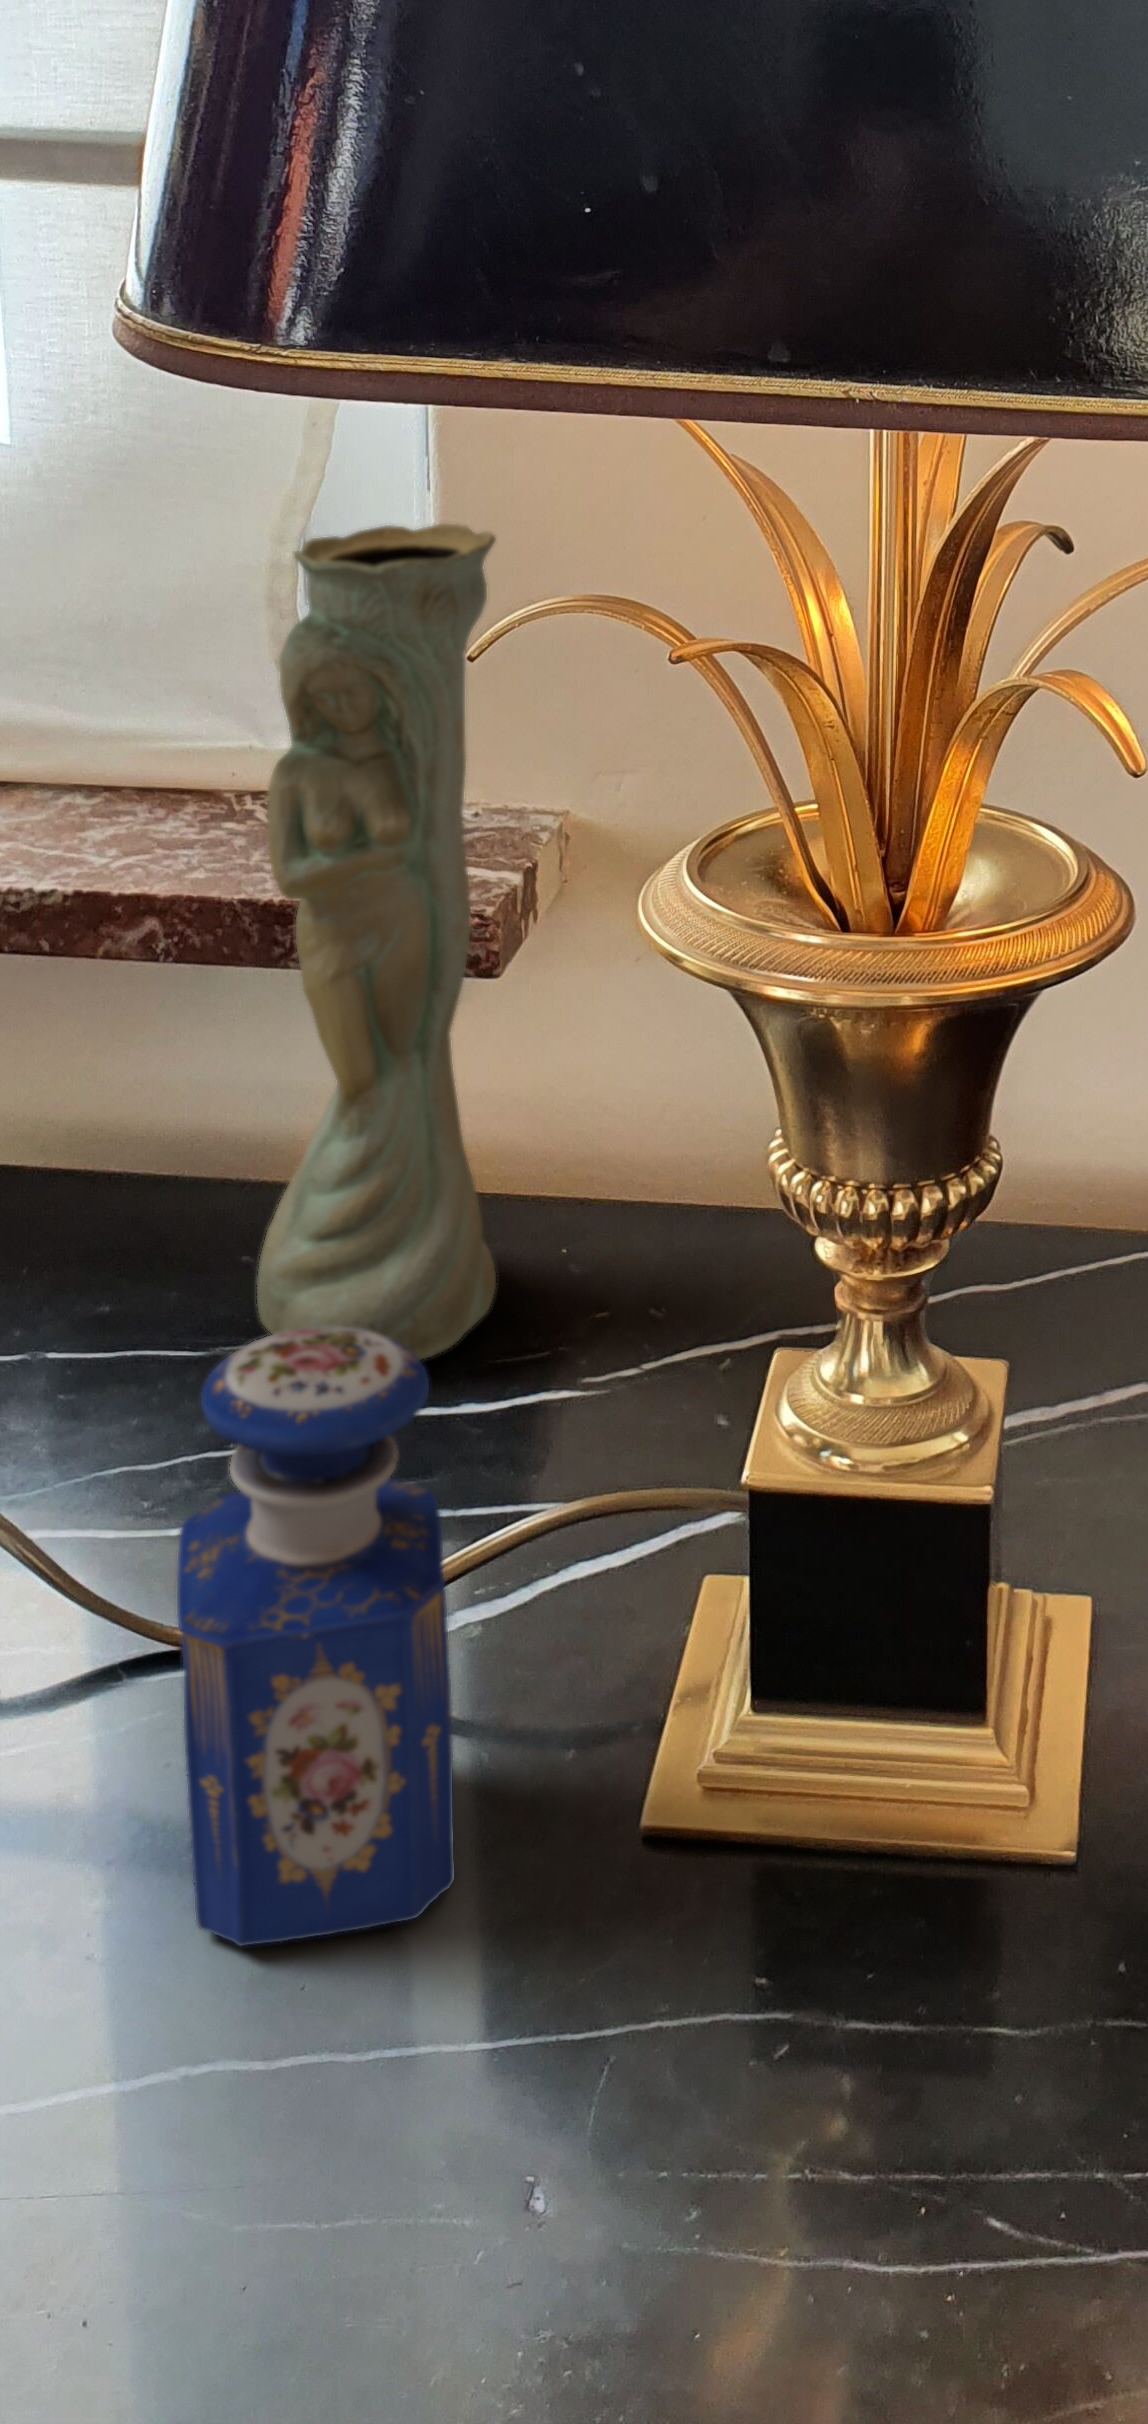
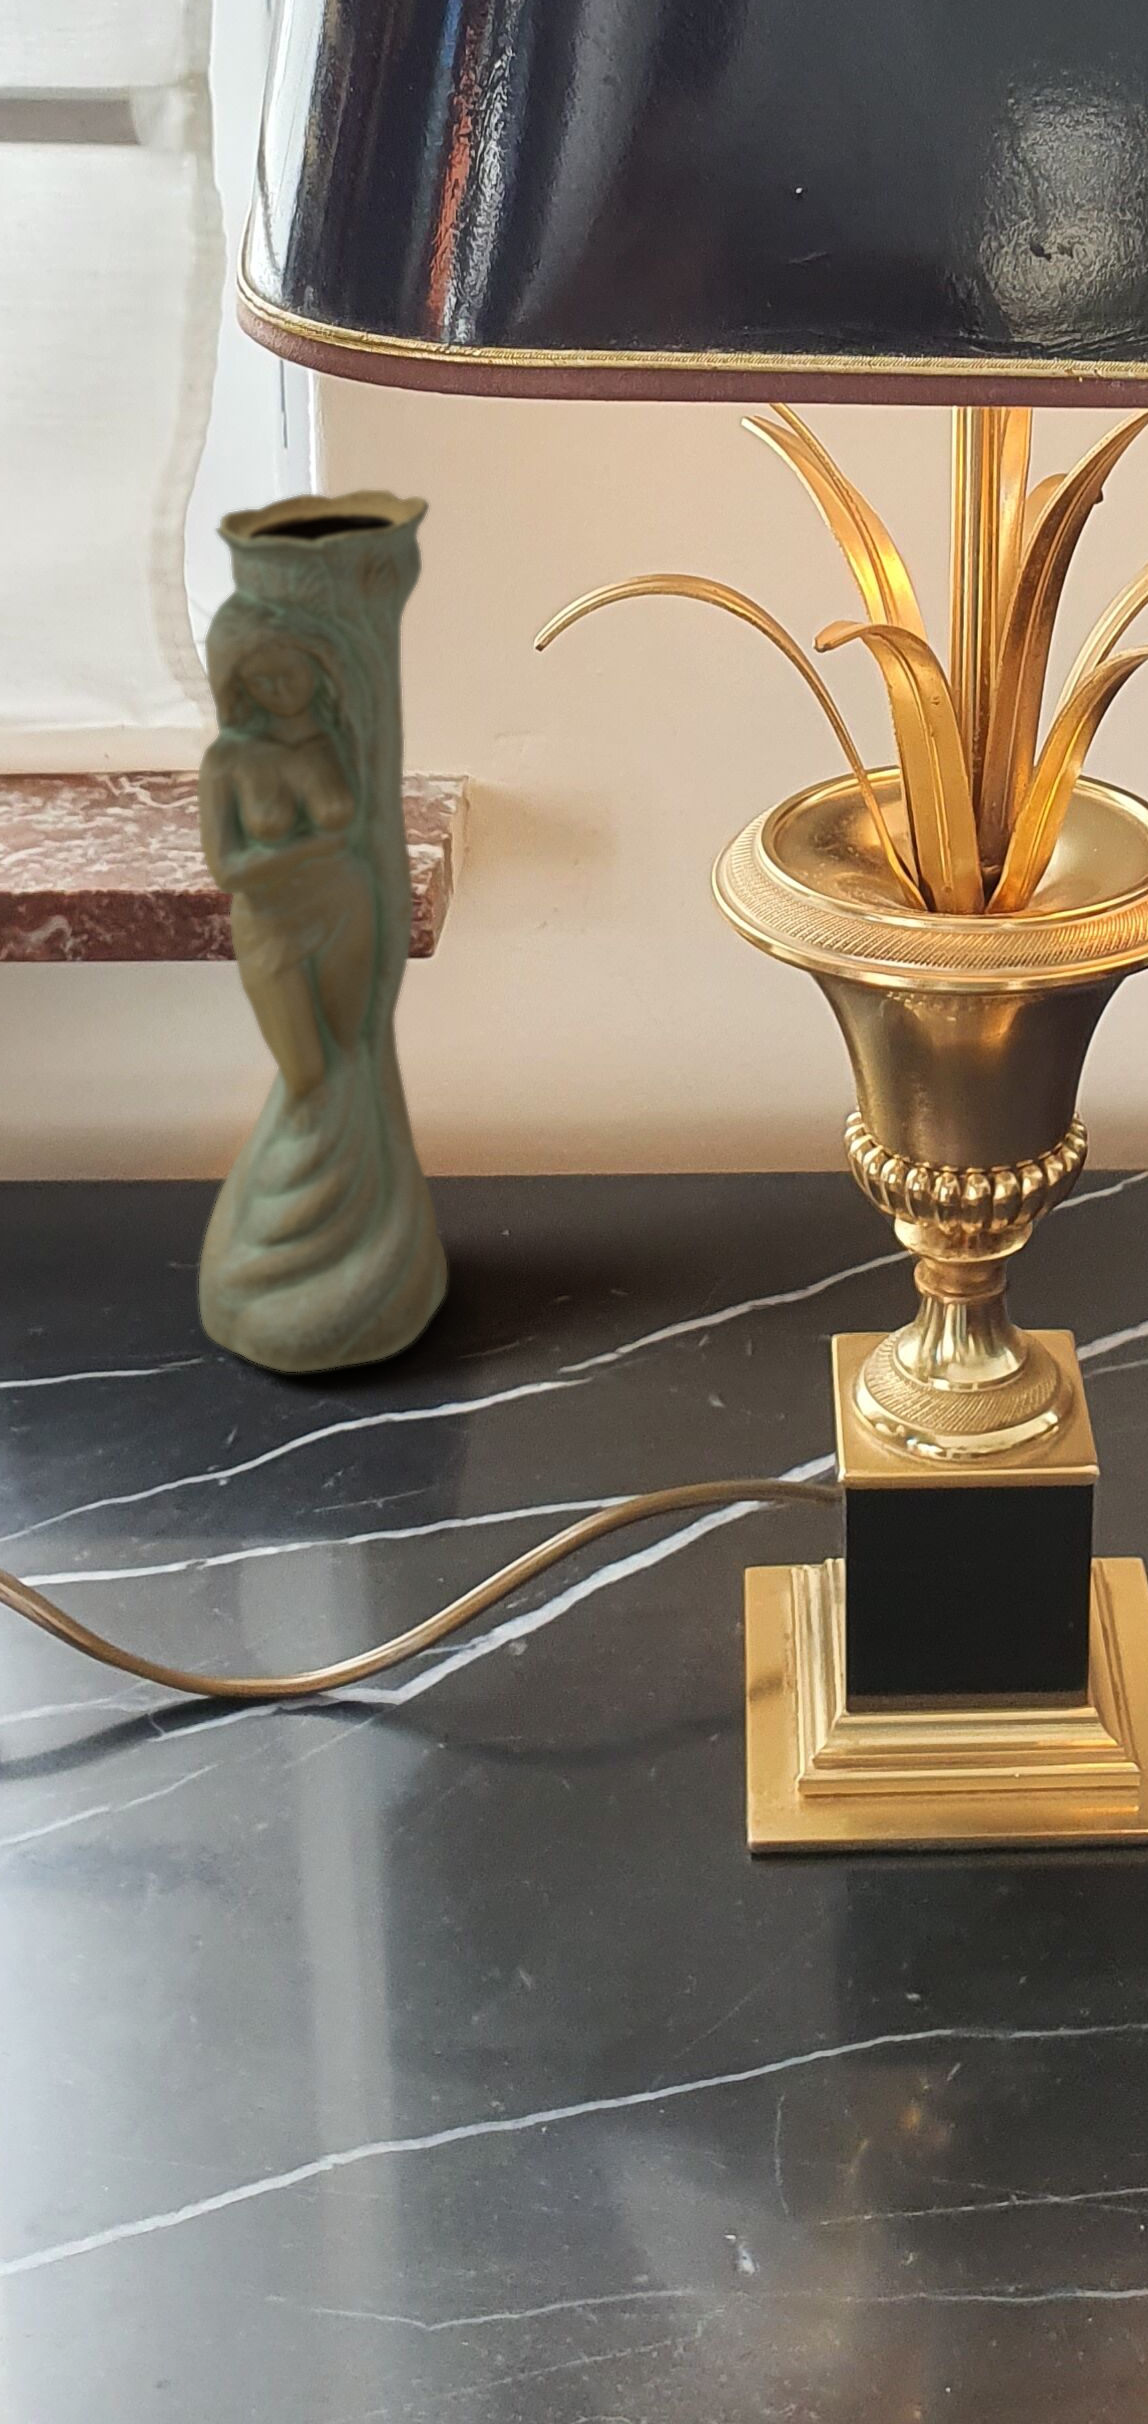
perfume bottle: present [177,1326,455,1946] -> none [240,1369,562,2045]

